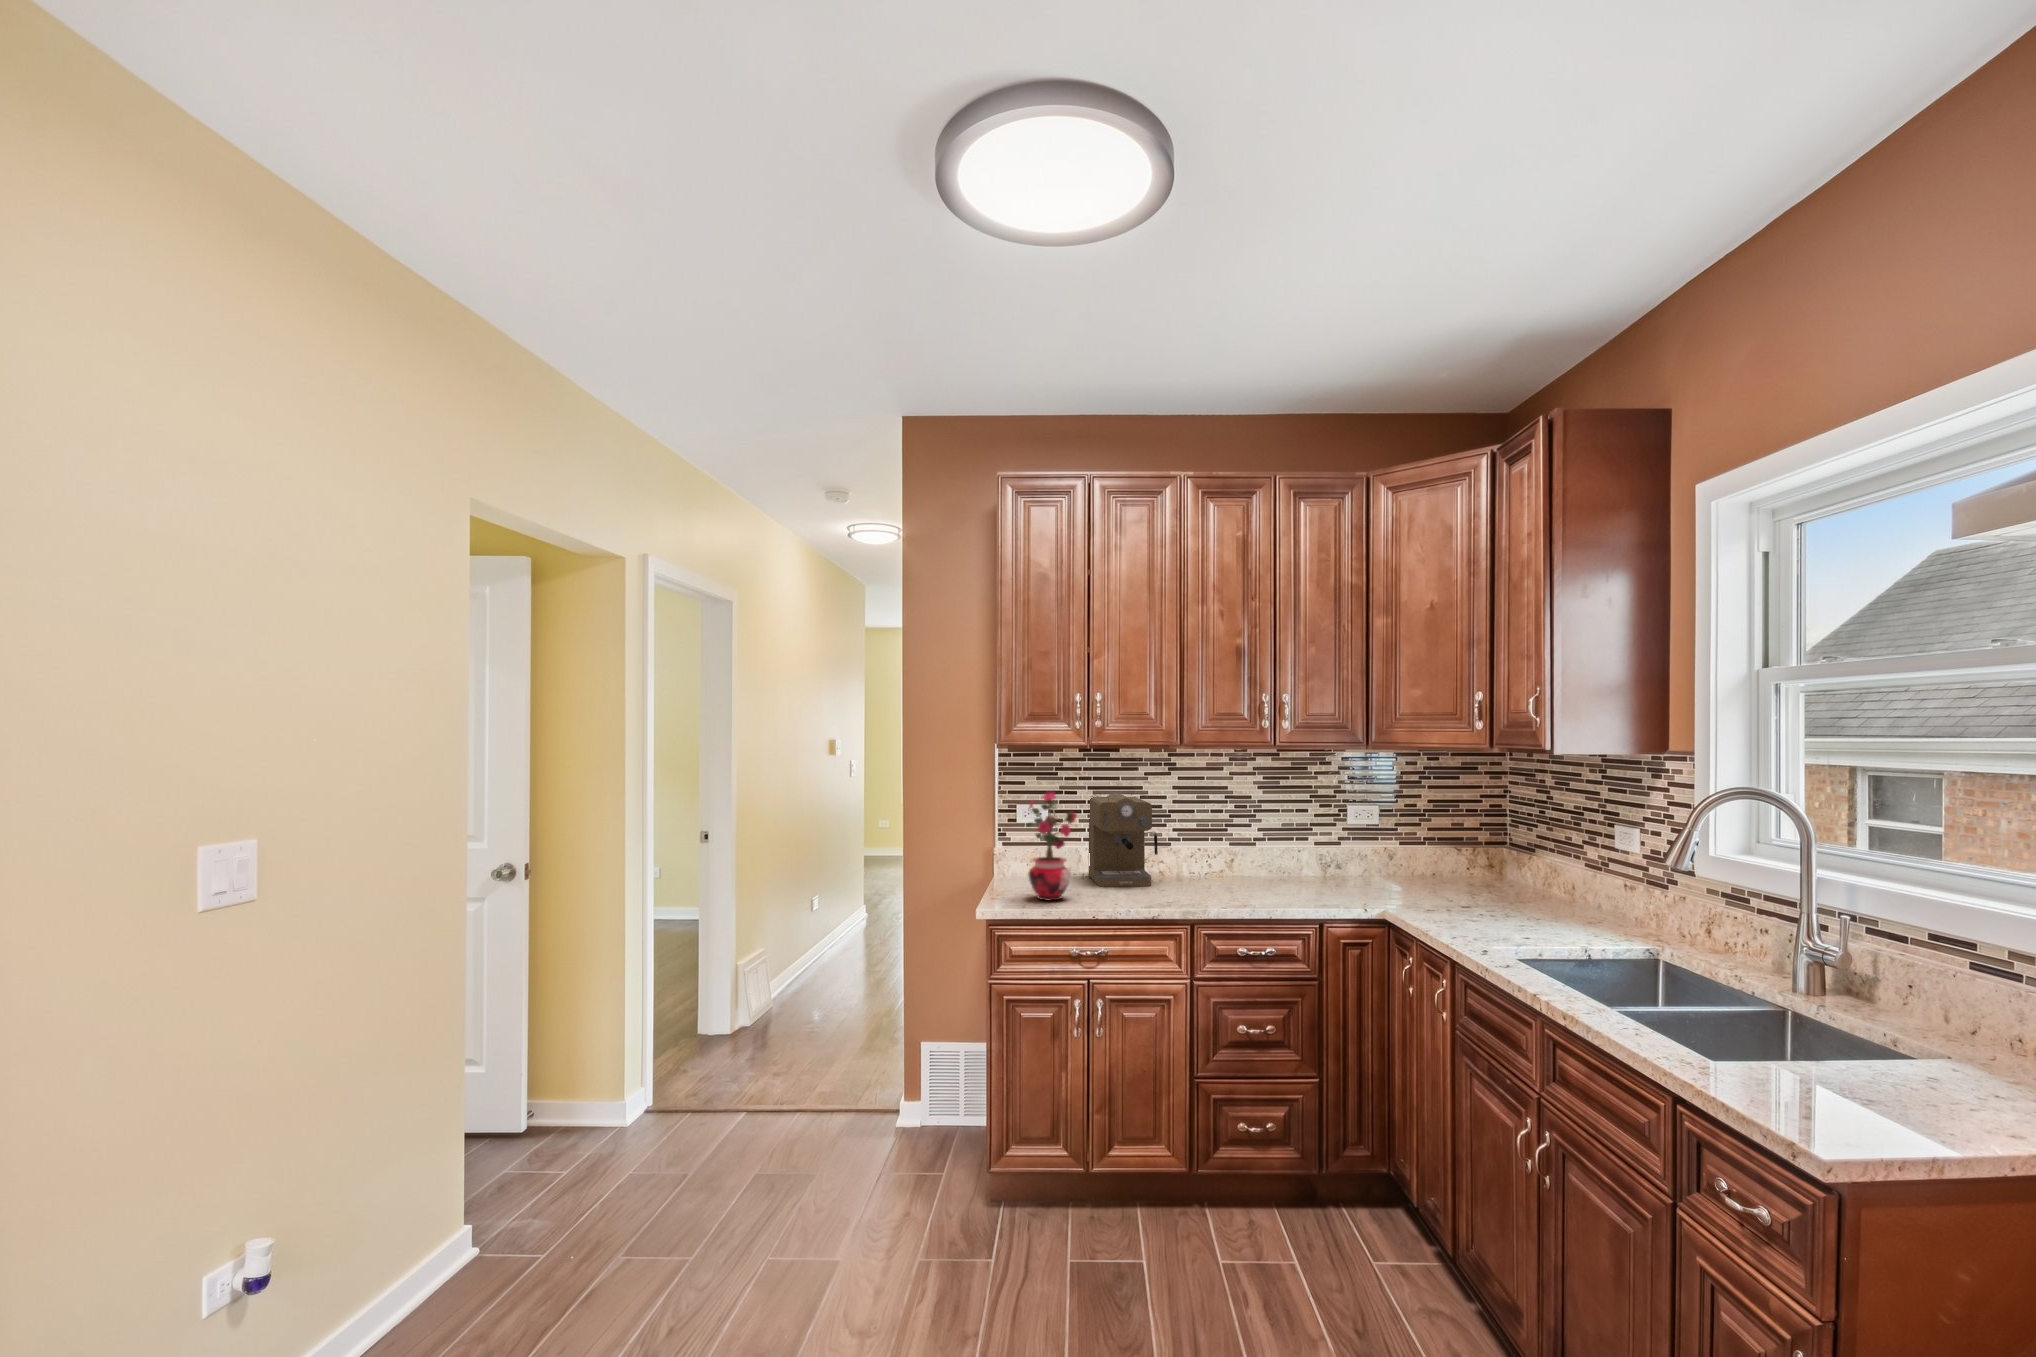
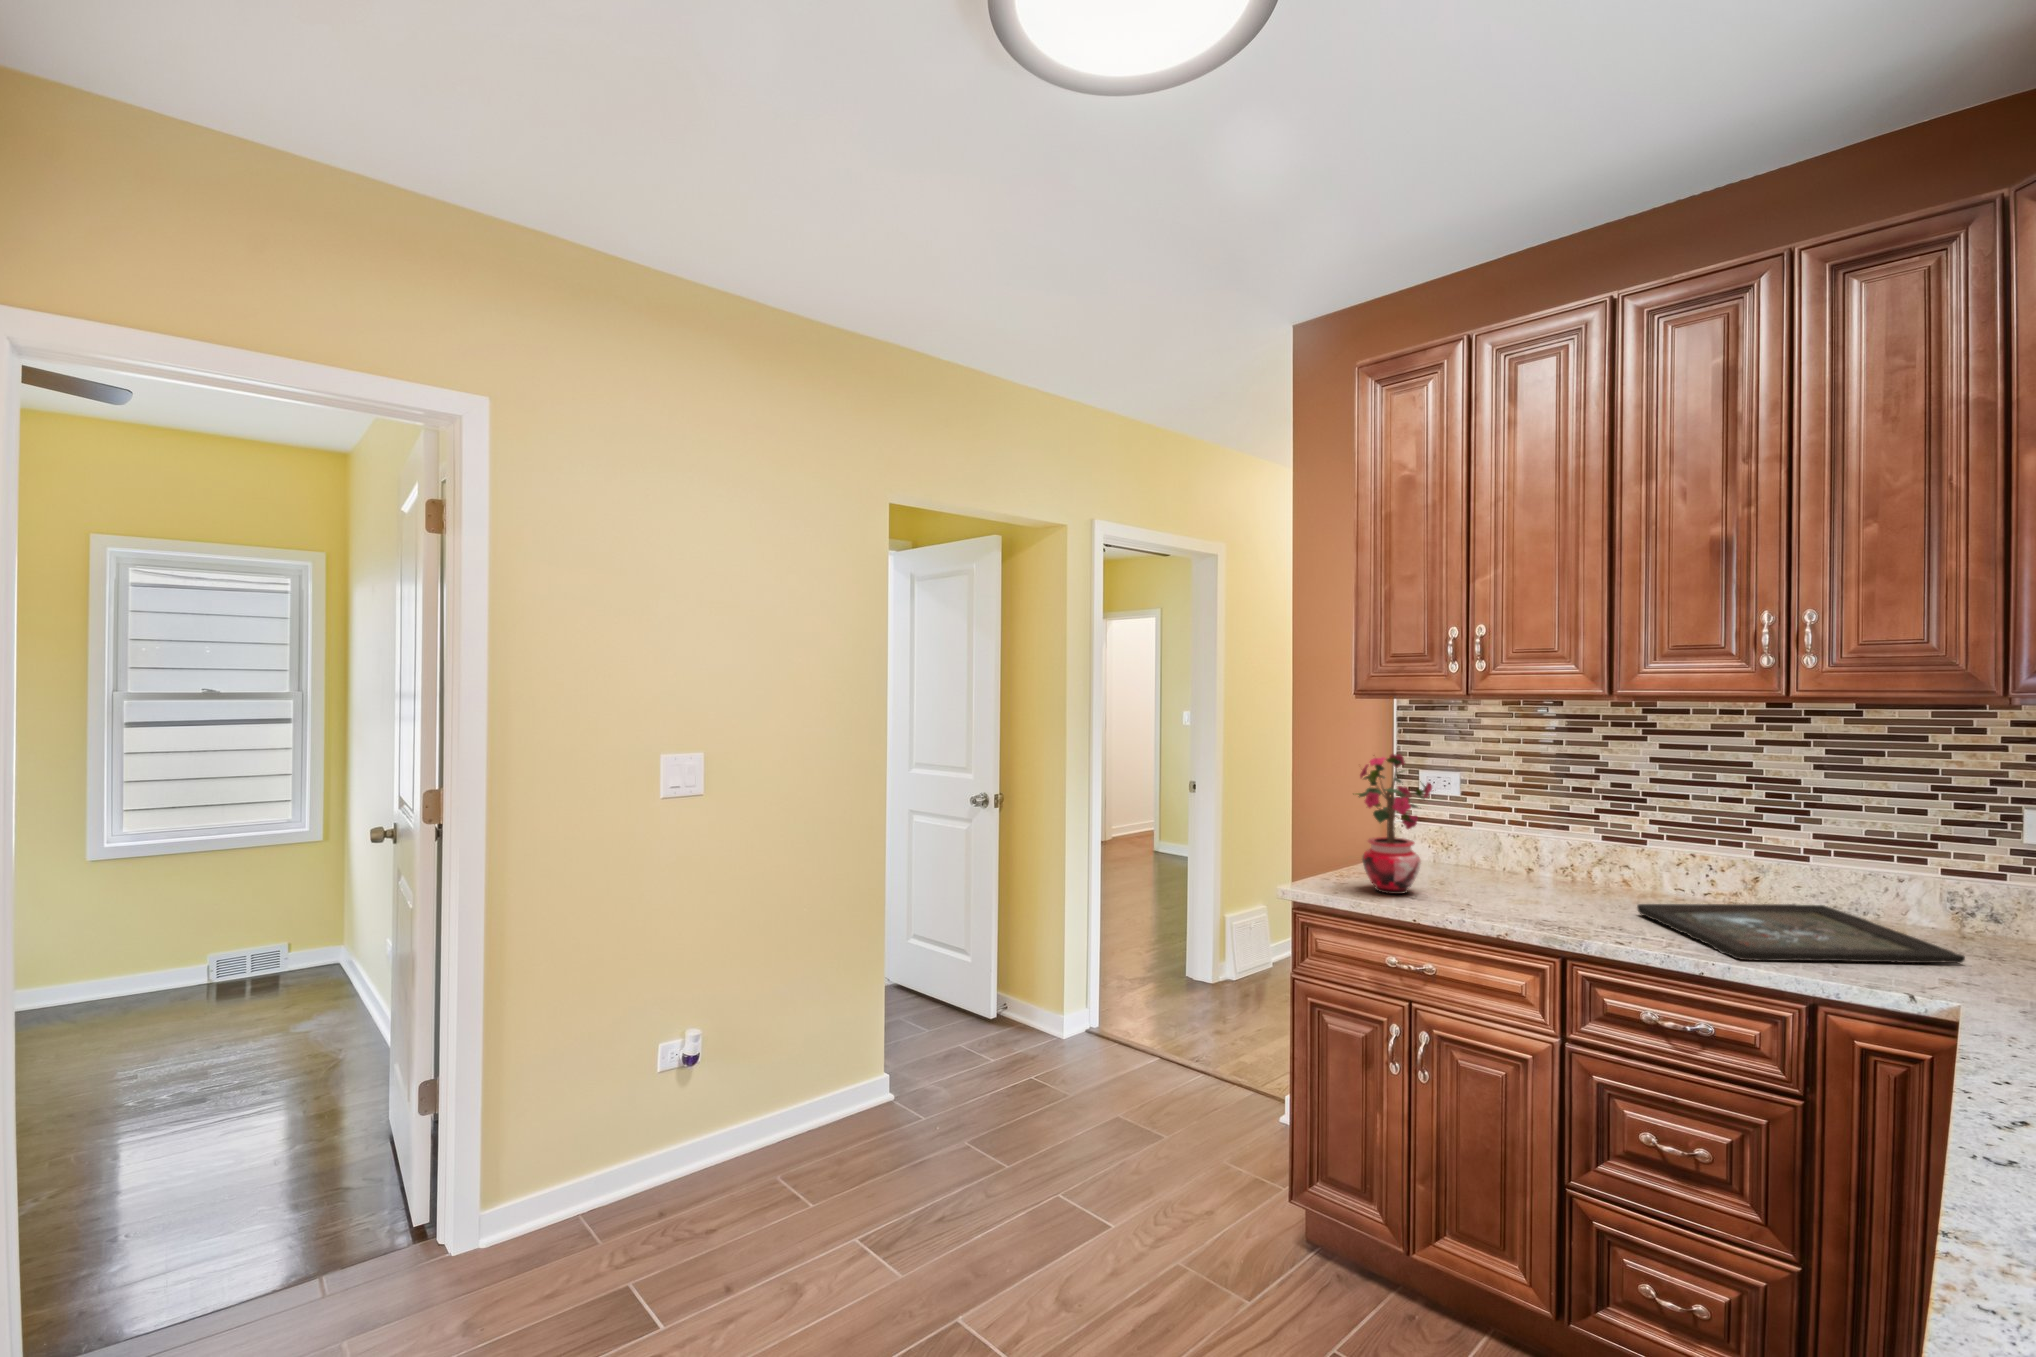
coffee maker: present [1089,793,1158,887] -> none [1498,761,1605,897]
tray: none [1195,871,1351,906] -> present [1637,904,1965,963]

